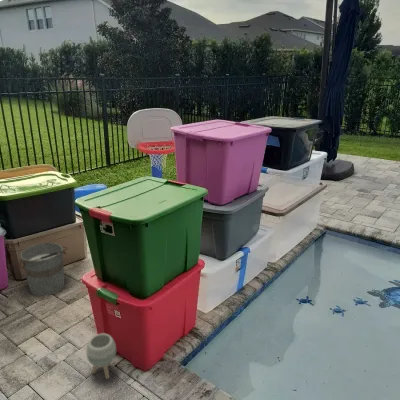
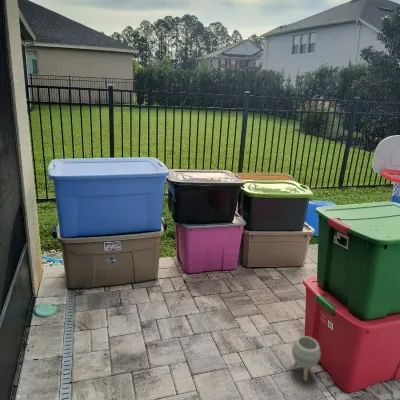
bucket: present [19,243,67,296] -> none [249,240,292,287]

